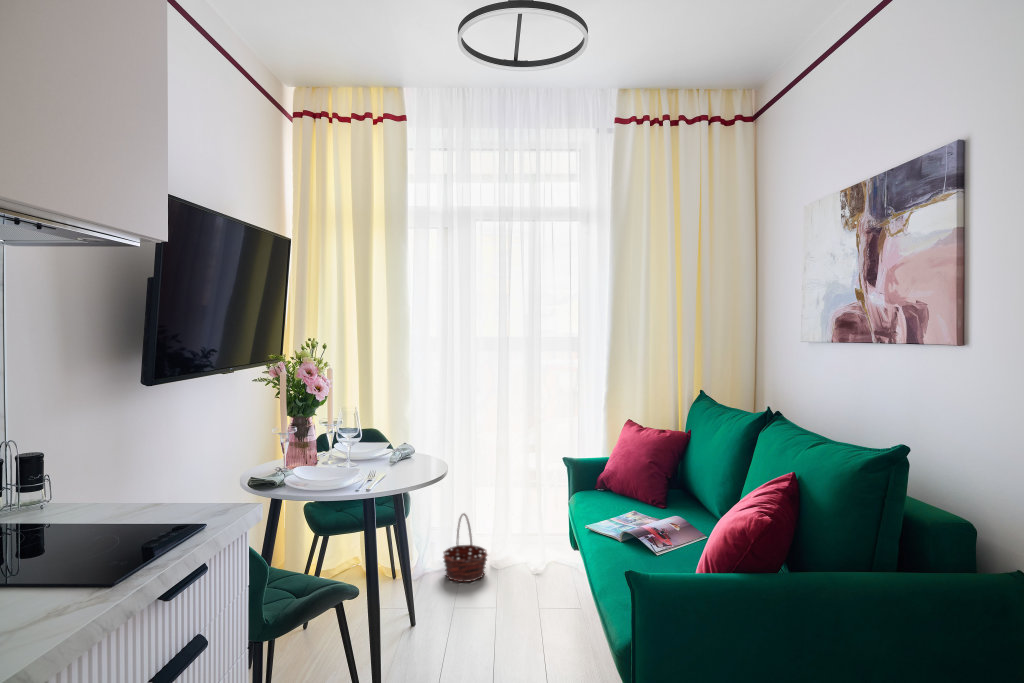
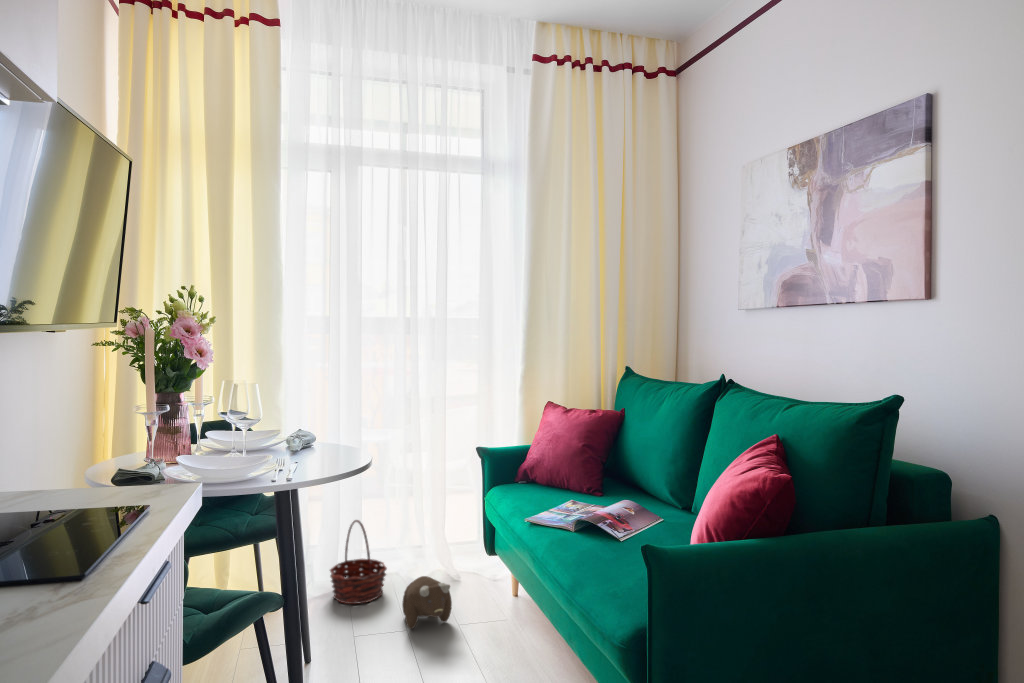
plush toy: none [494,565,533,608] -> present [402,576,452,629]

